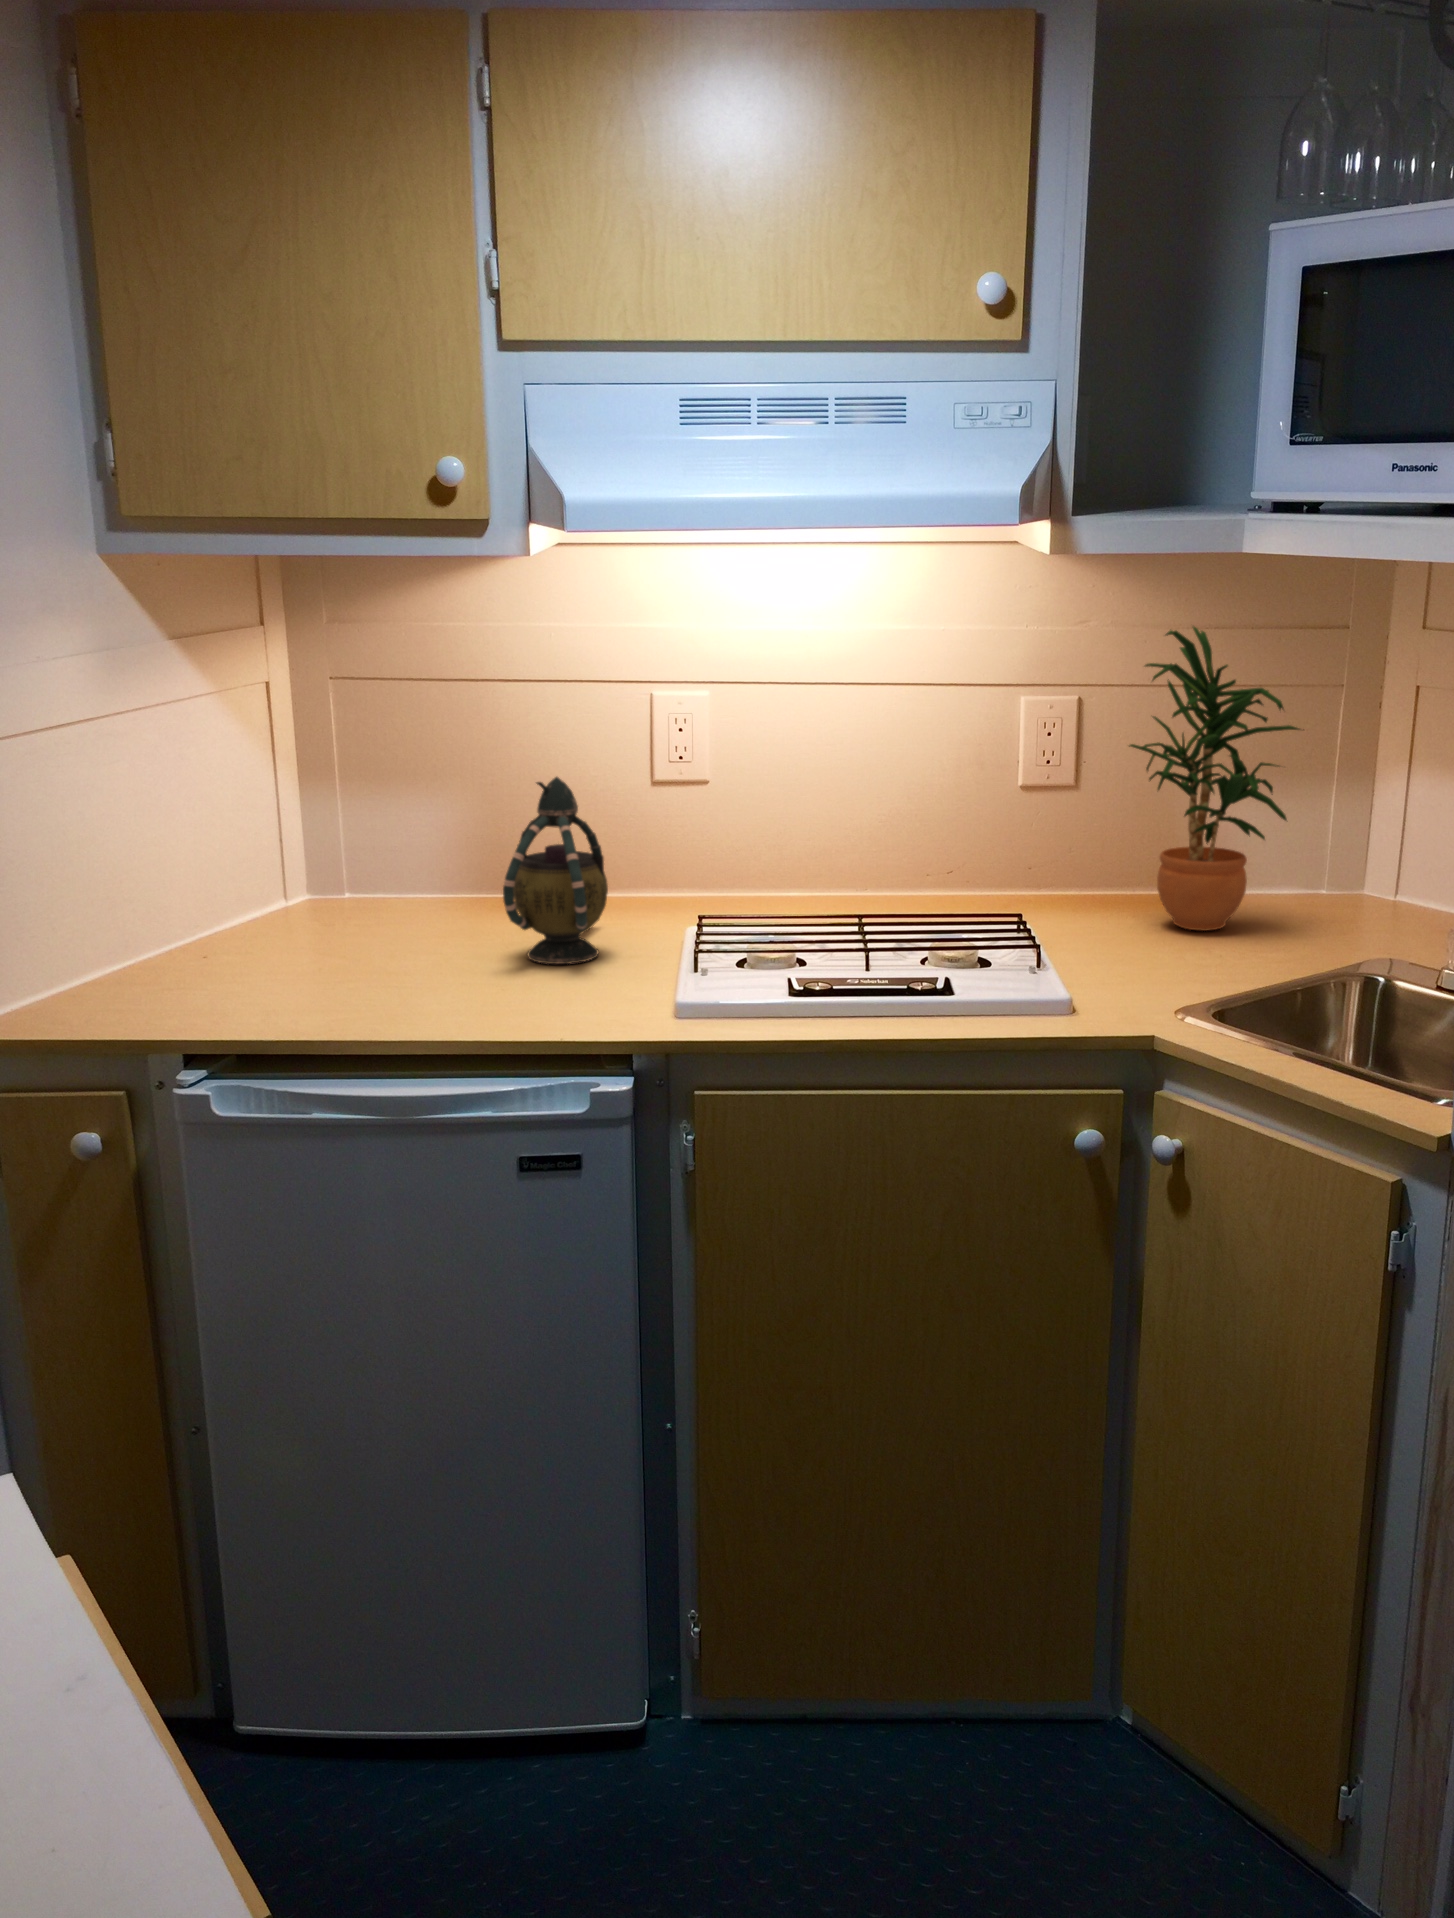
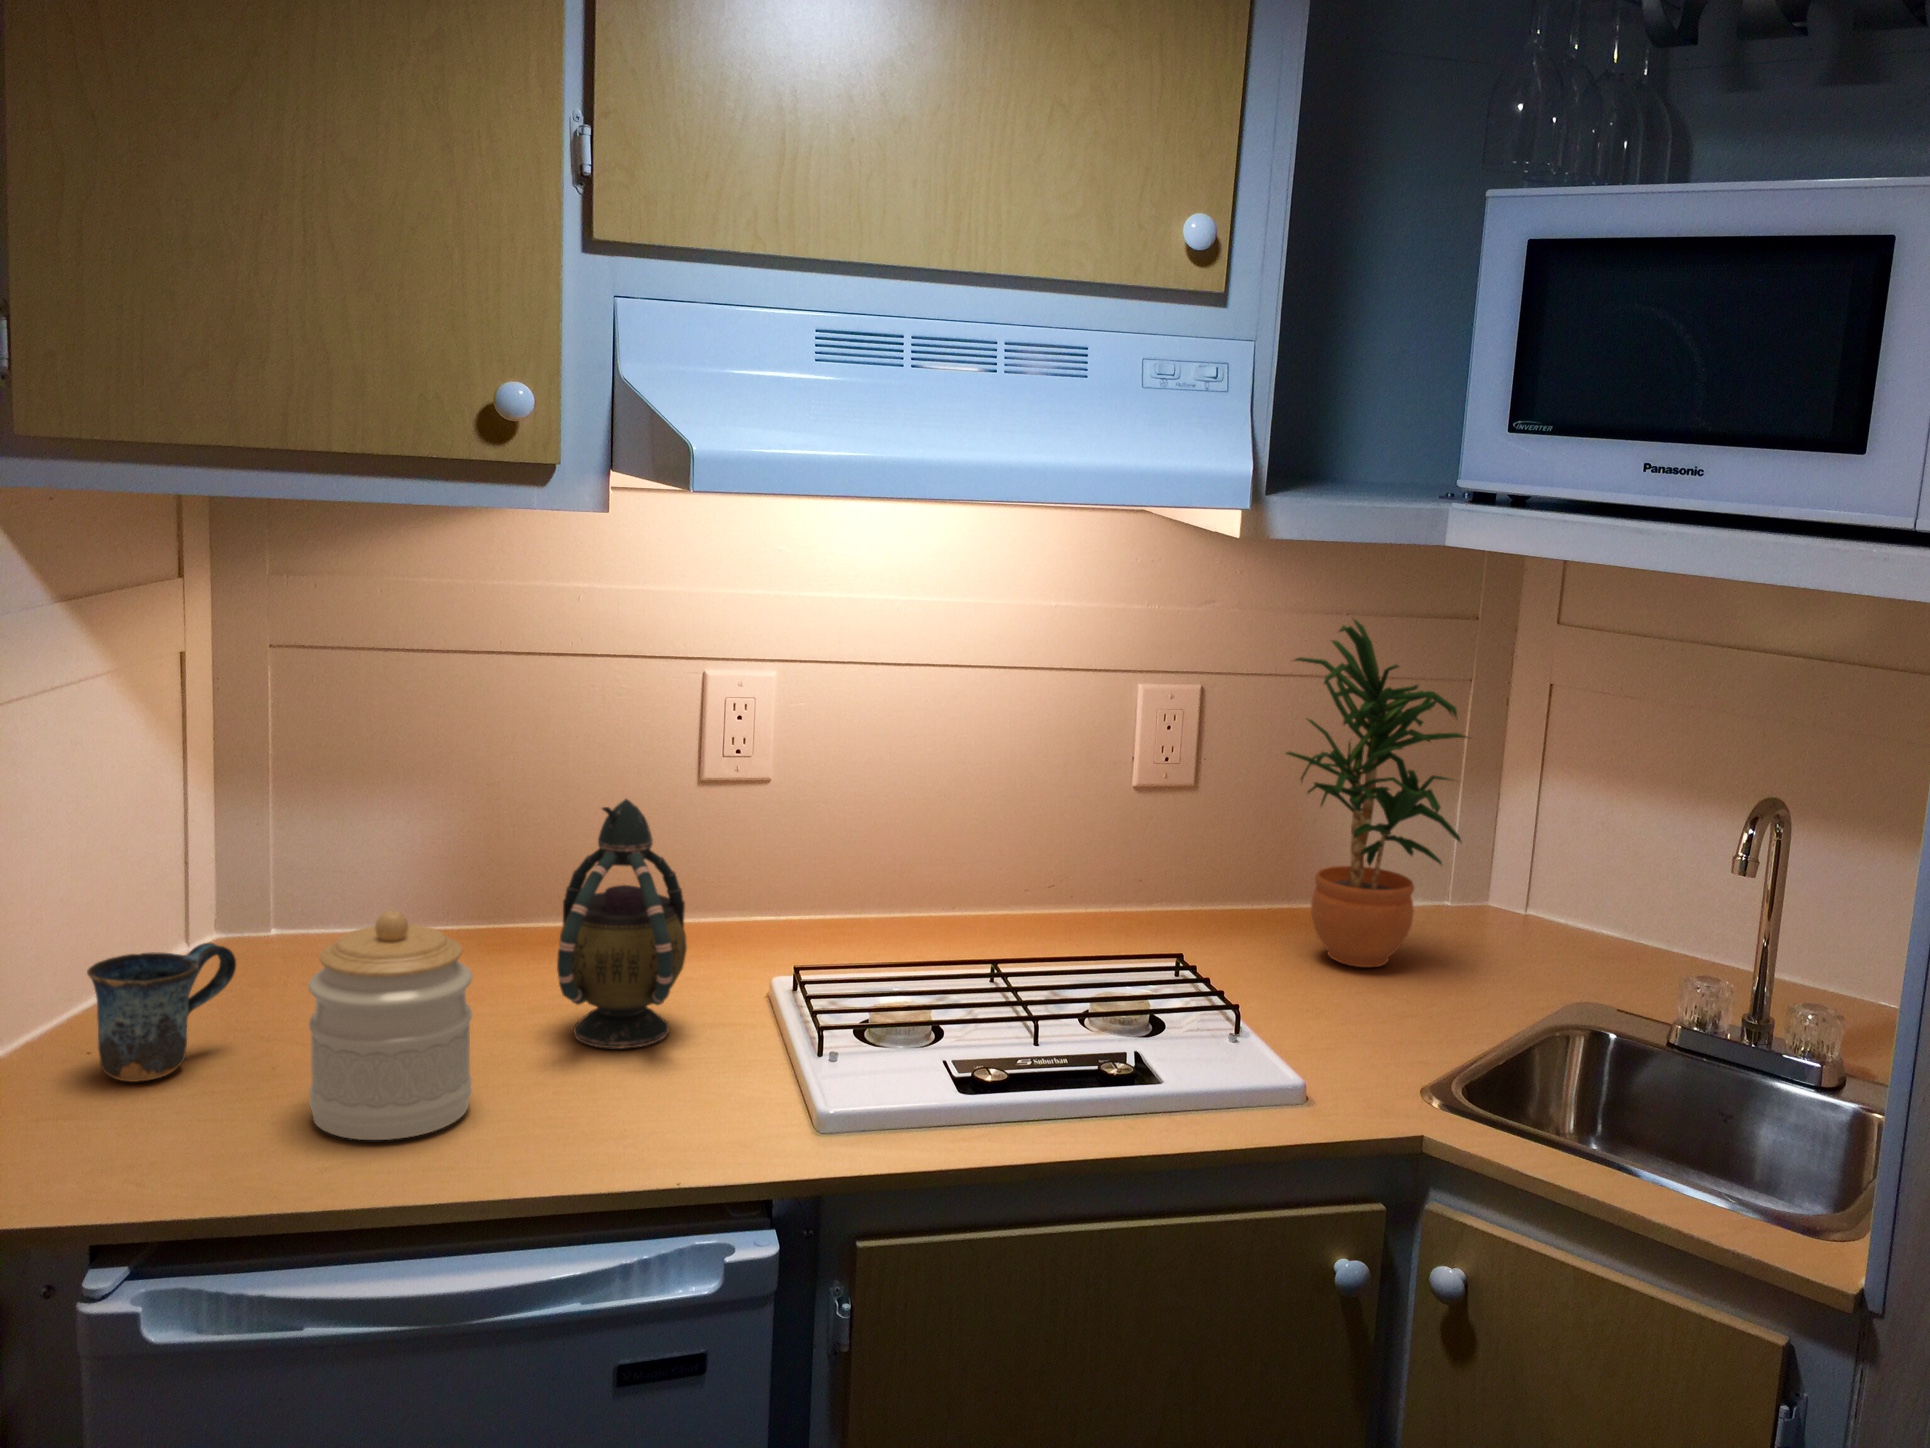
jar: none [320,847,437,1005] -> present [309,911,473,1140]
mug: none [191,881,292,972] -> present [87,943,236,1082]

